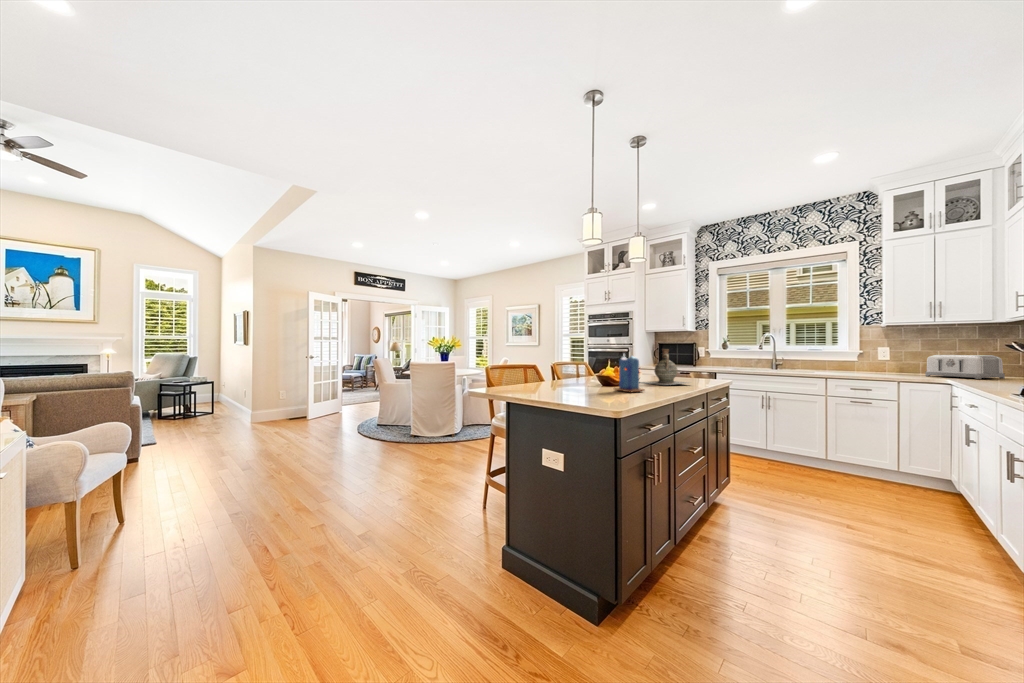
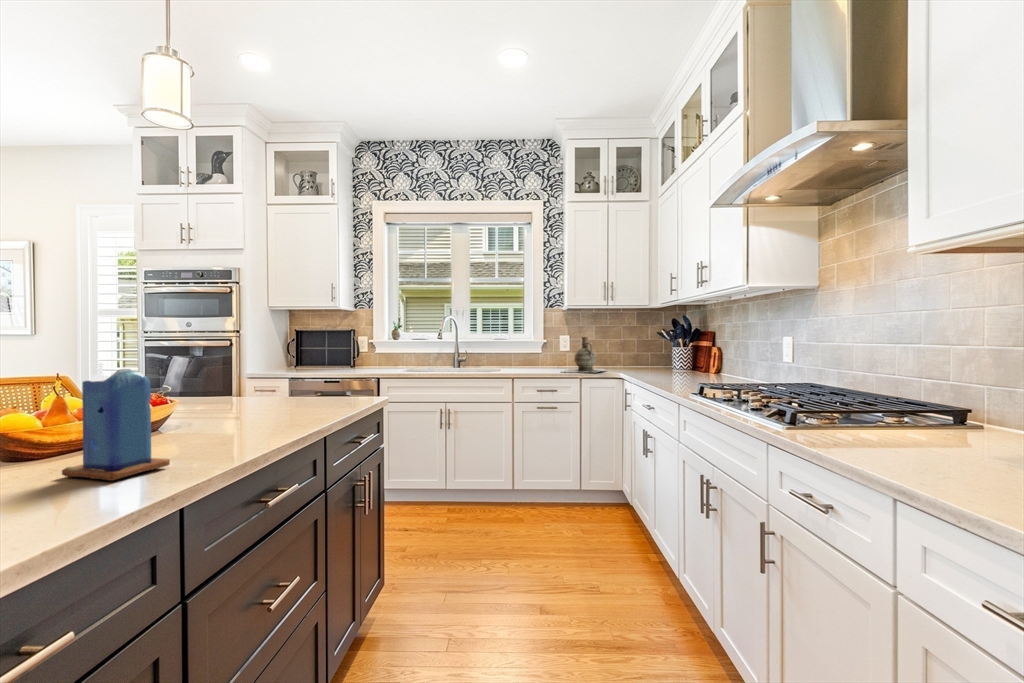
ceramic jug: present [641,349,688,385] -> present [562,337,605,372]
toaster: present [925,355,1005,379] -> none [599,343,654,370]

